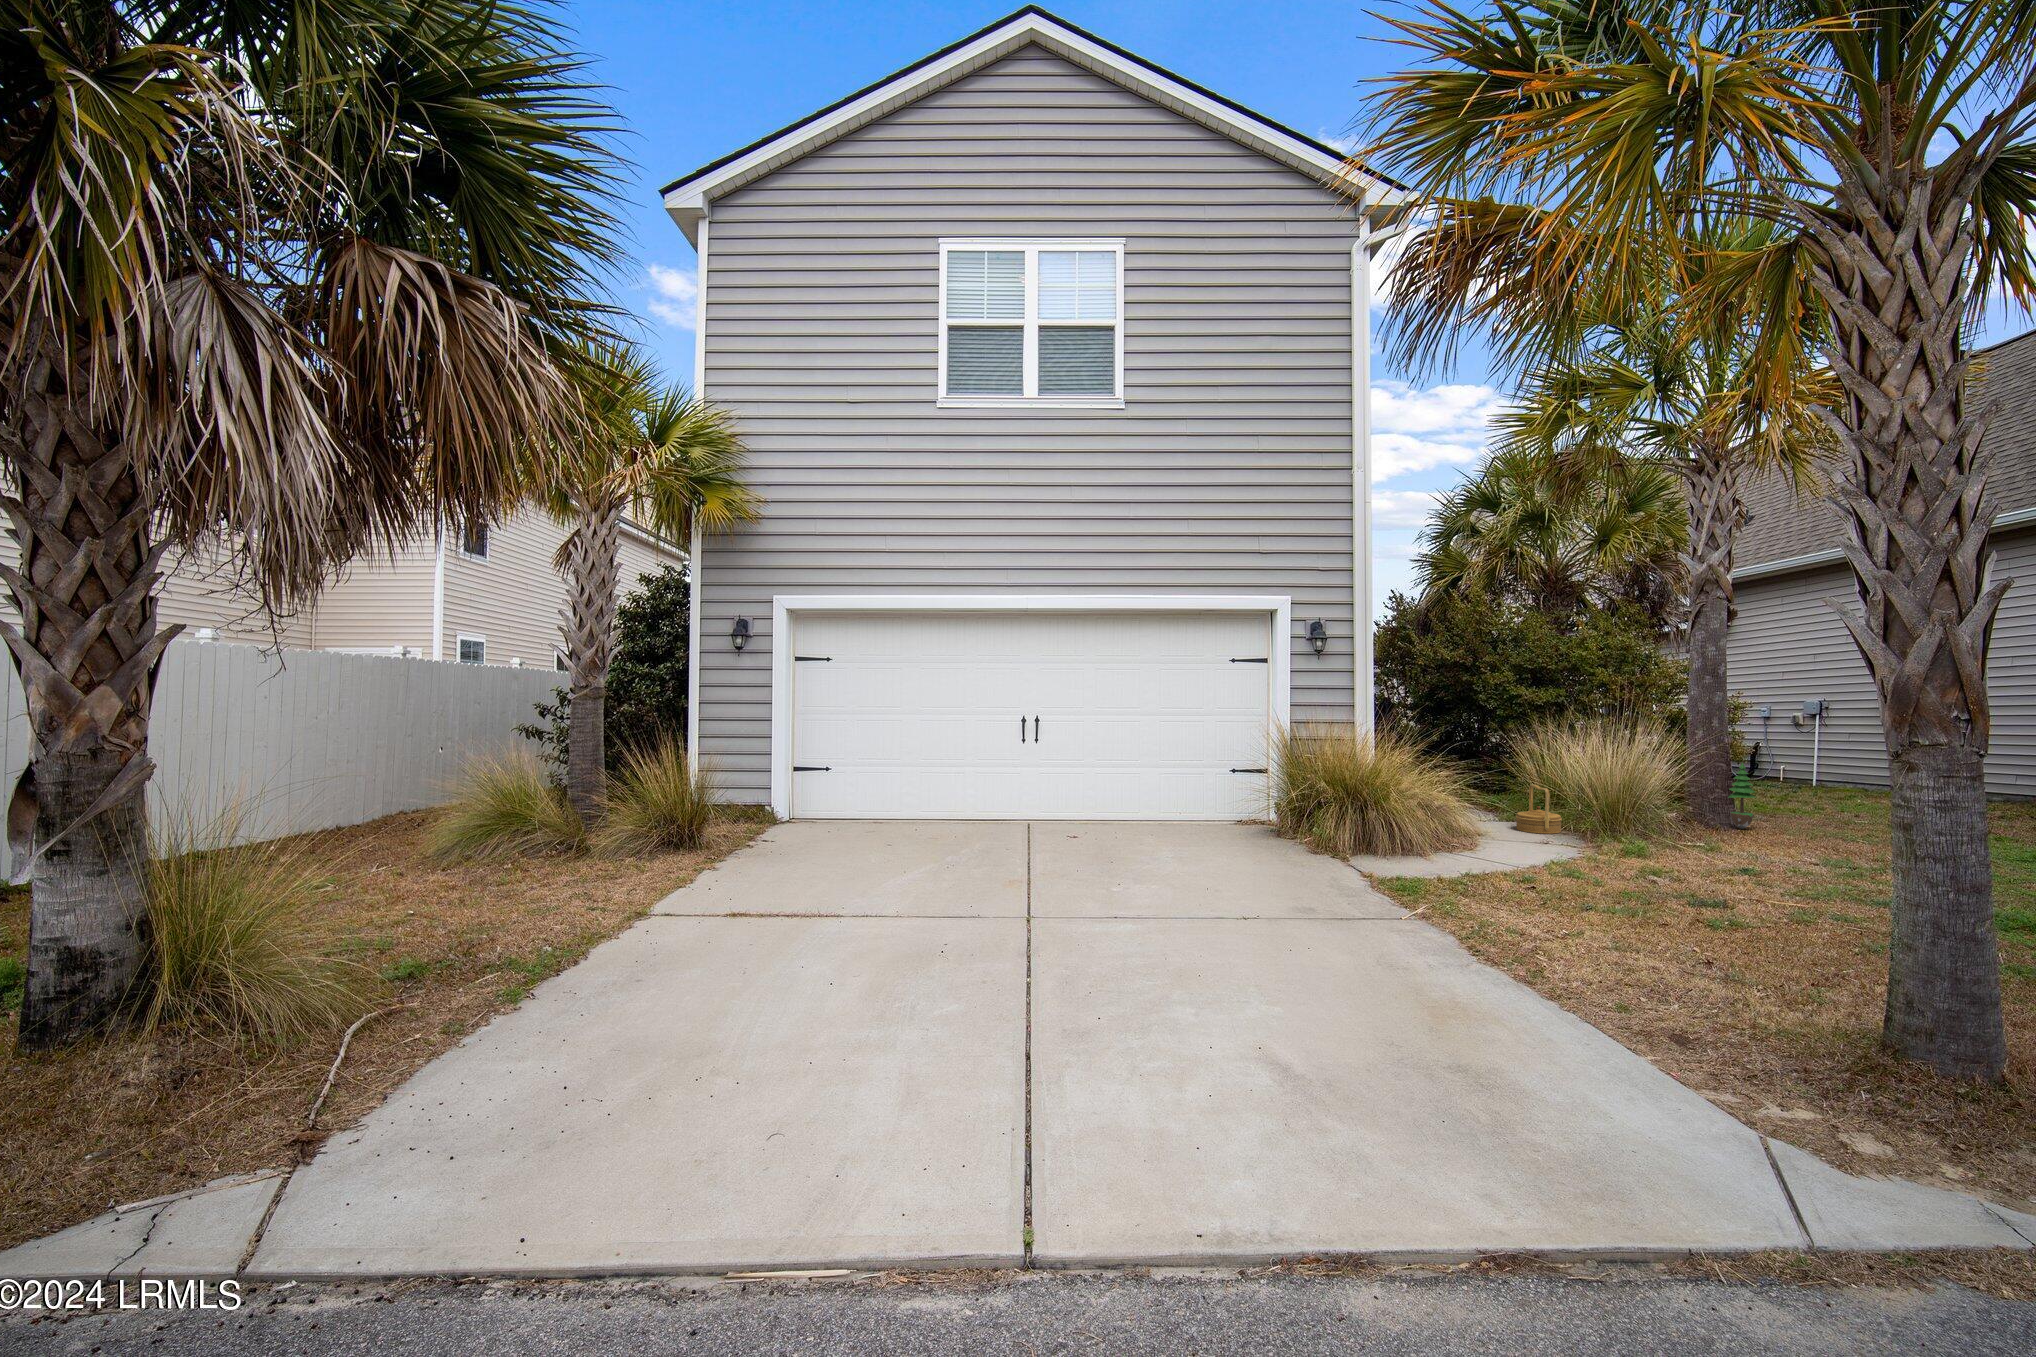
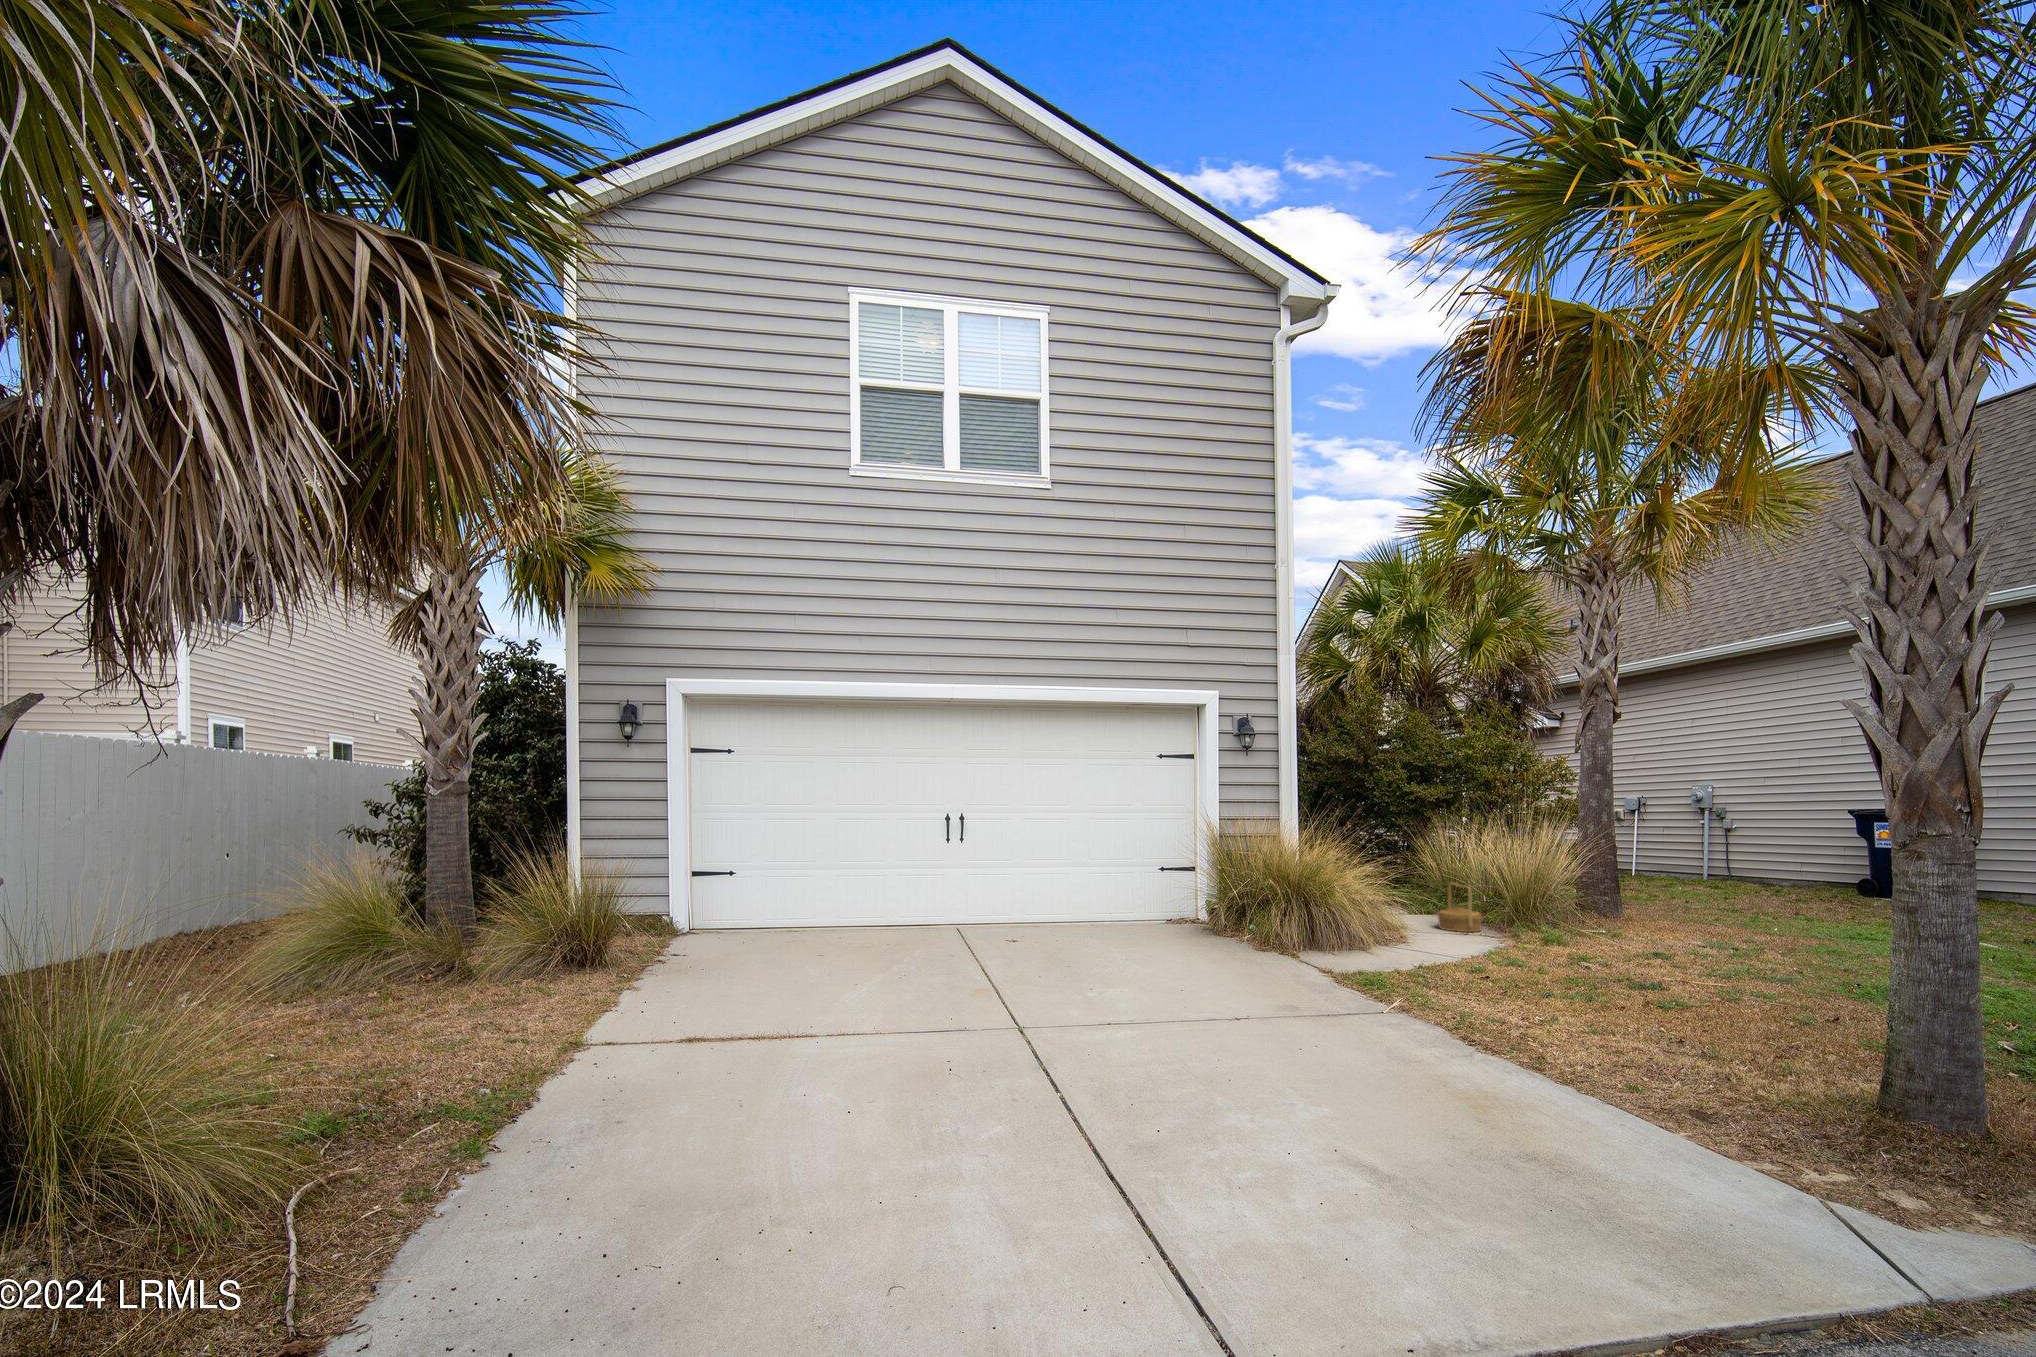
potted tree: present [1728,763,1756,829] -> none [1620,857,1647,923]

